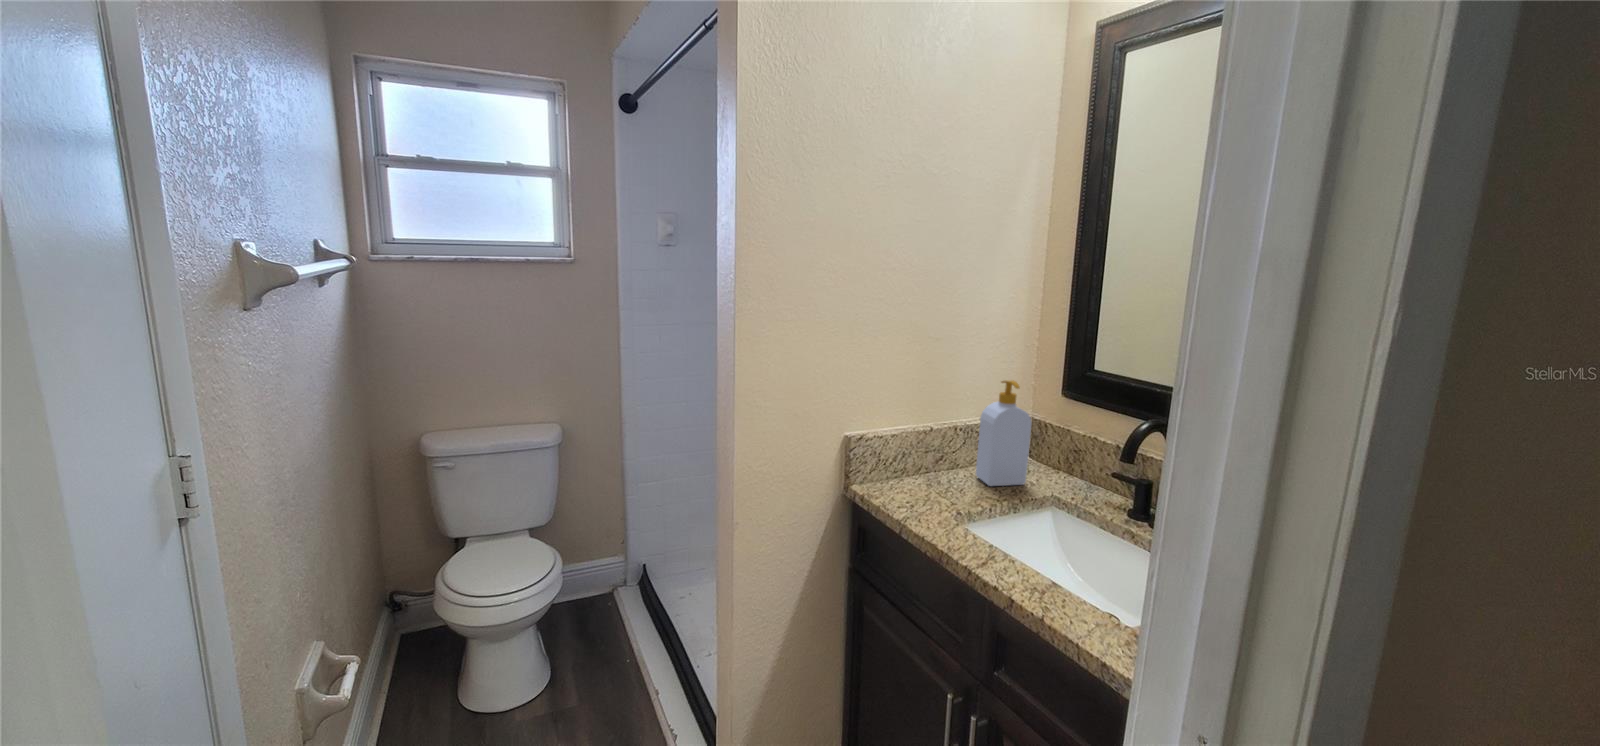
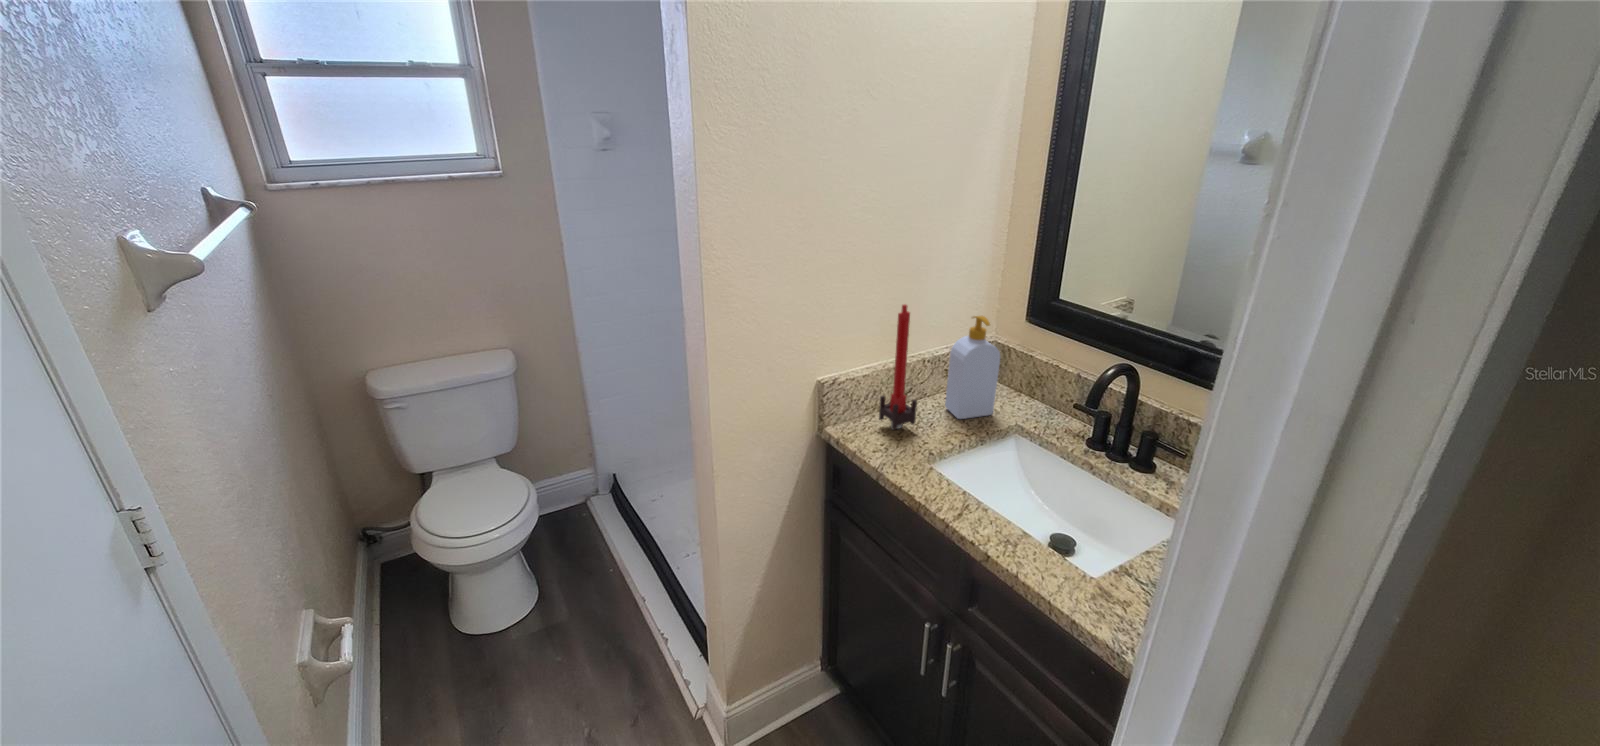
candle: none [906,361,945,491] -> present [879,305,917,430]

